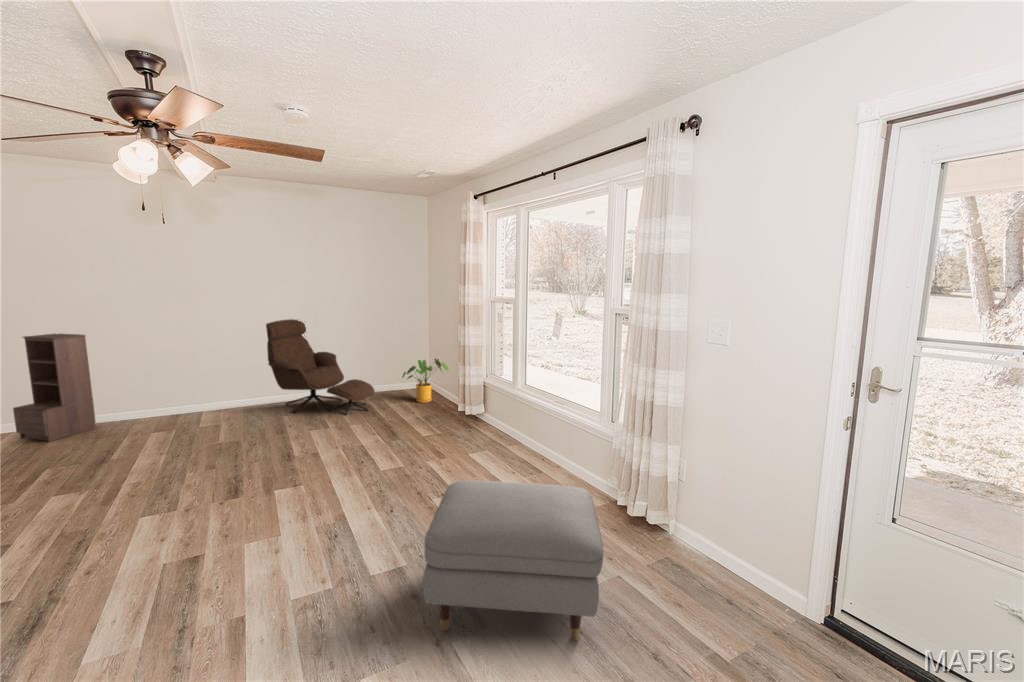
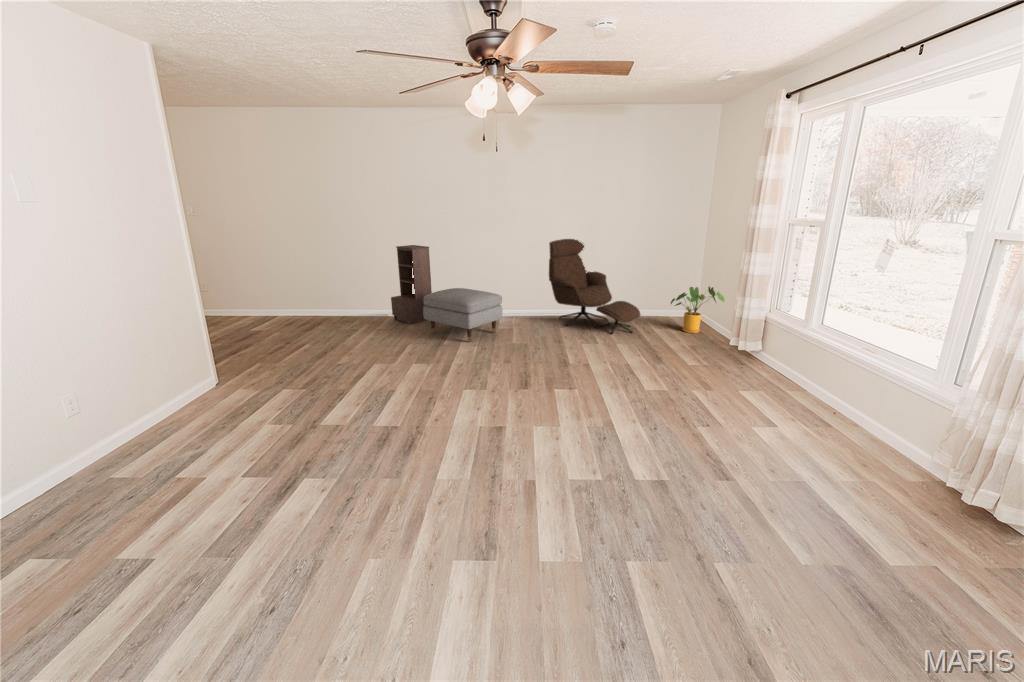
ottoman: present [423,481,603,640] -> present [423,288,502,342]

